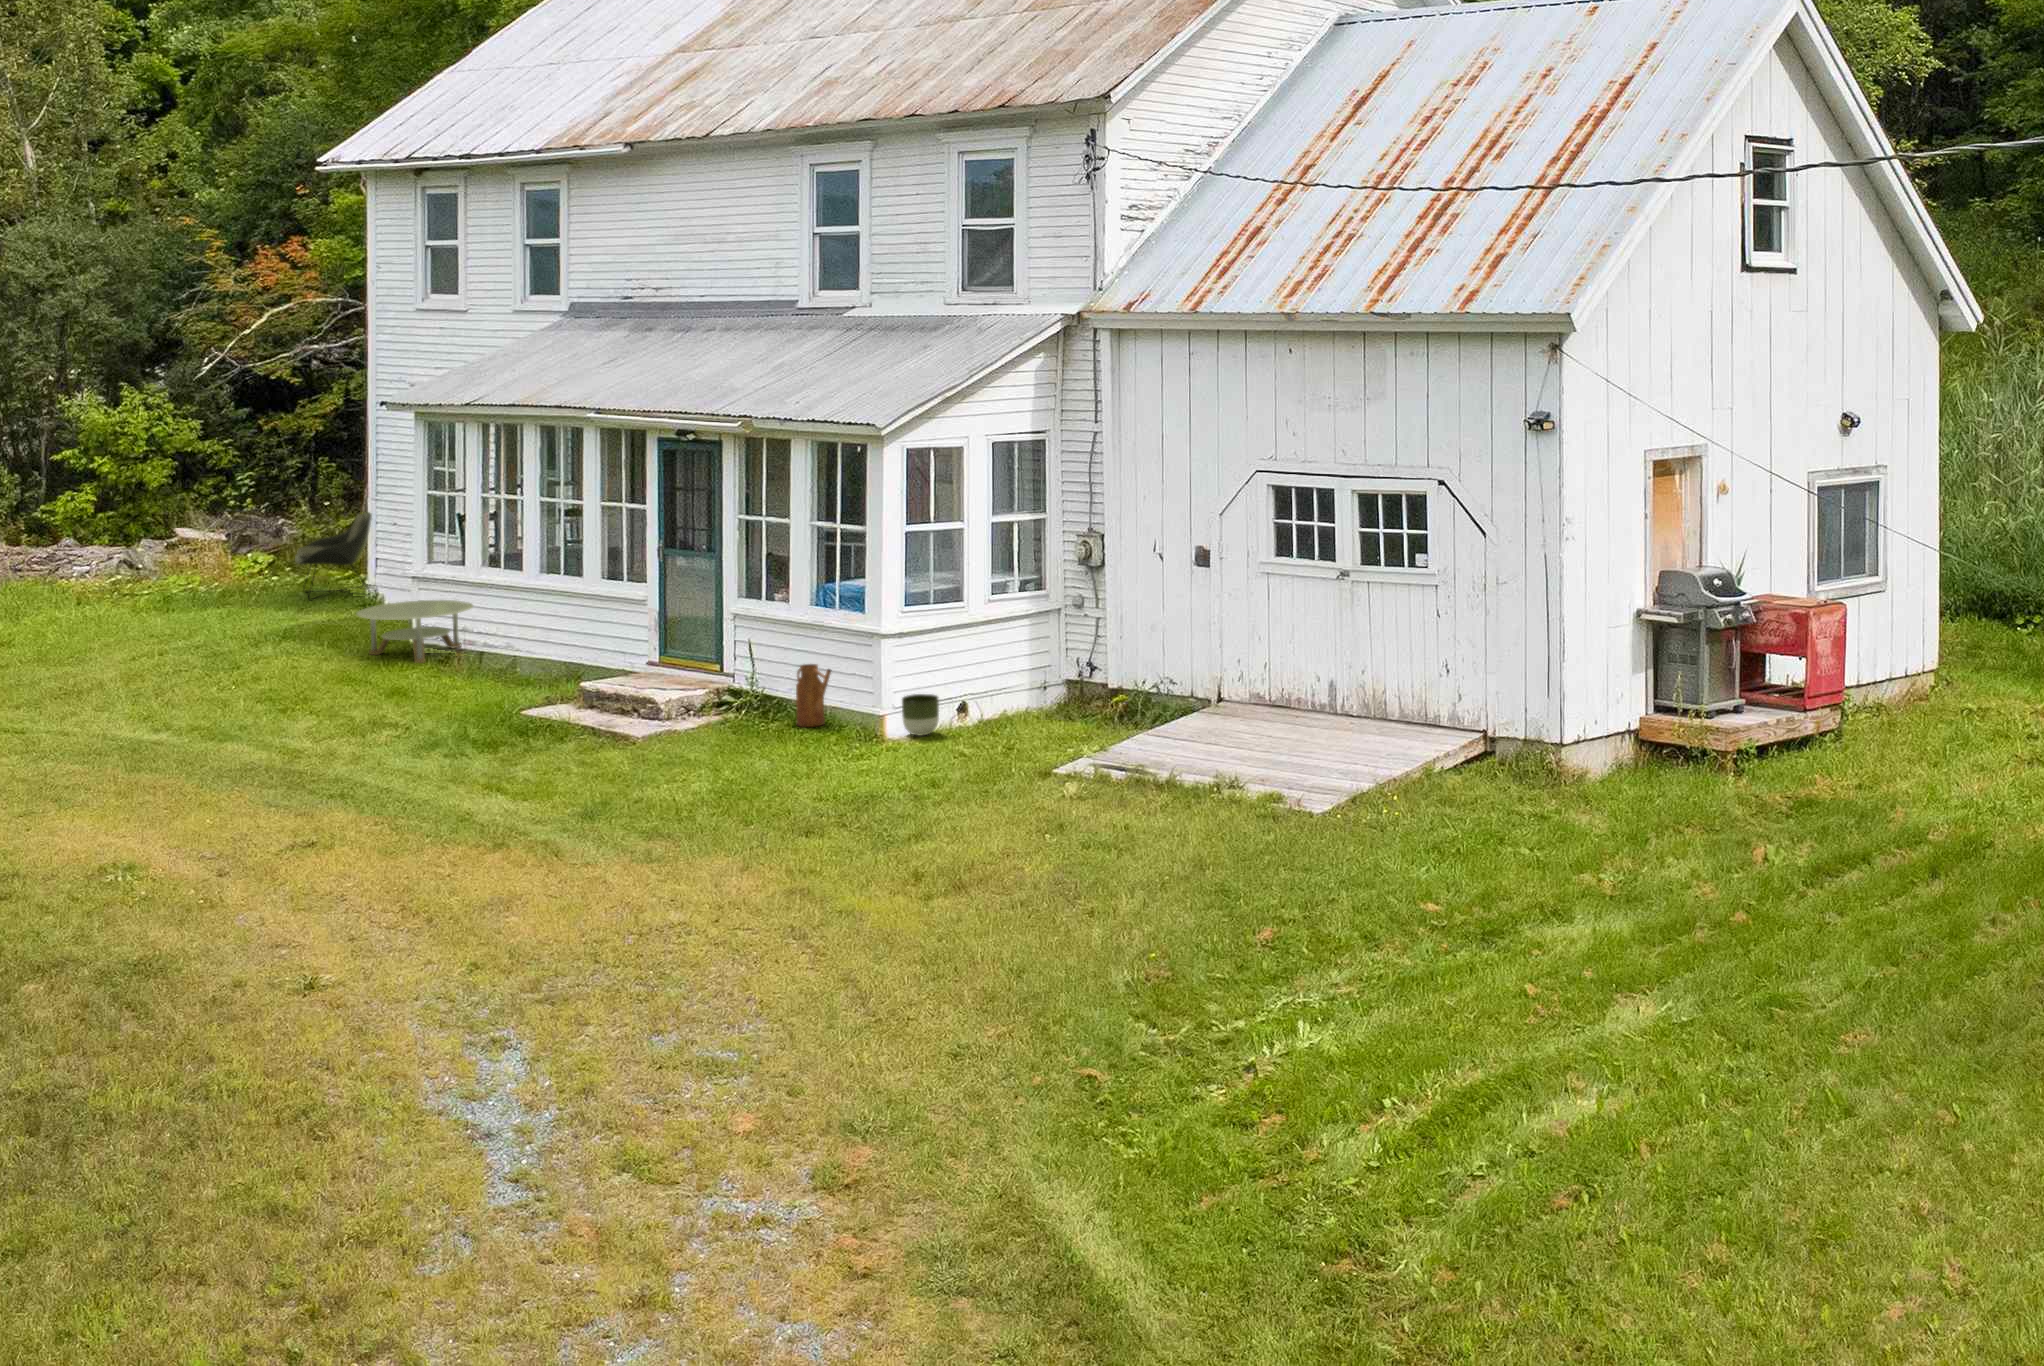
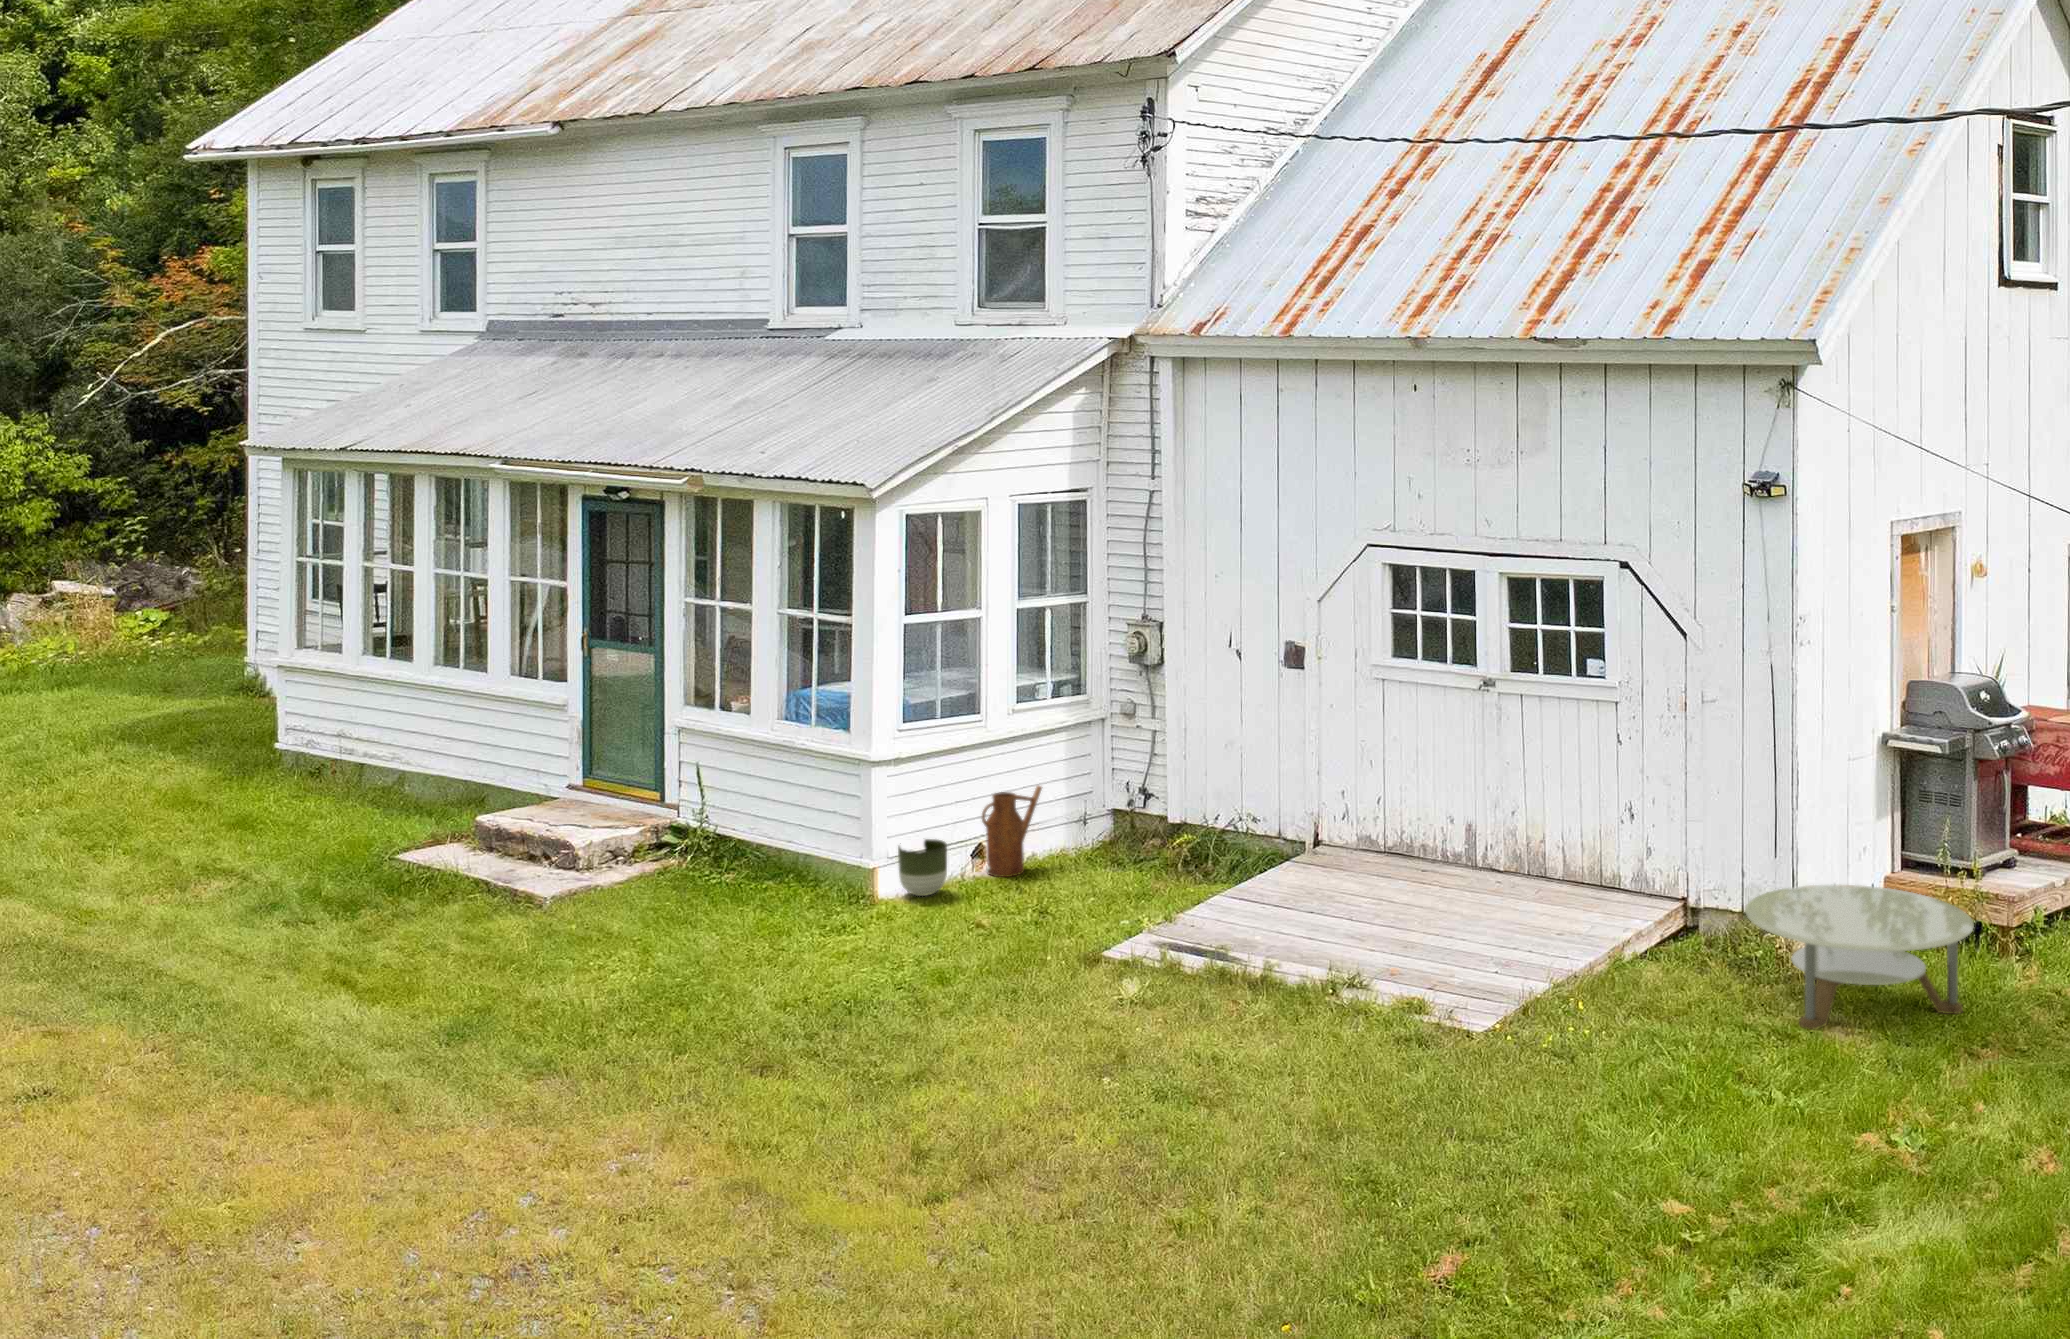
lounge chair: present [295,512,372,600] -> none [149,574,247,685]
round table: present [357,600,473,663] -> present [1746,885,1974,1029]
watering can: present [796,664,831,727] -> present [982,786,1042,877]

